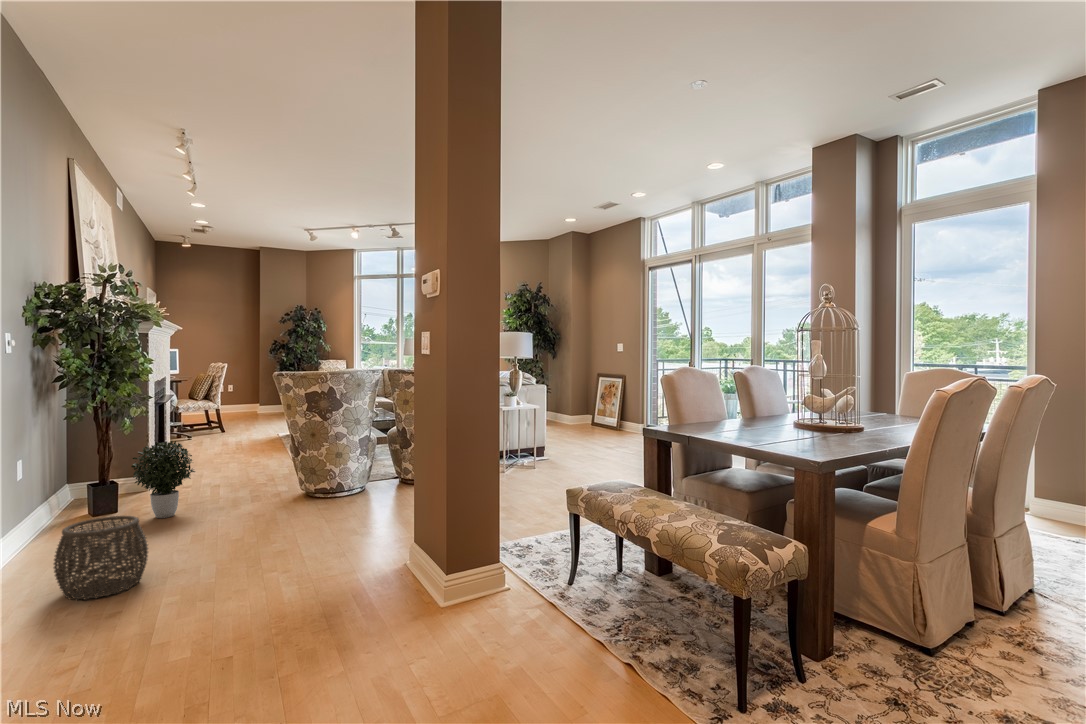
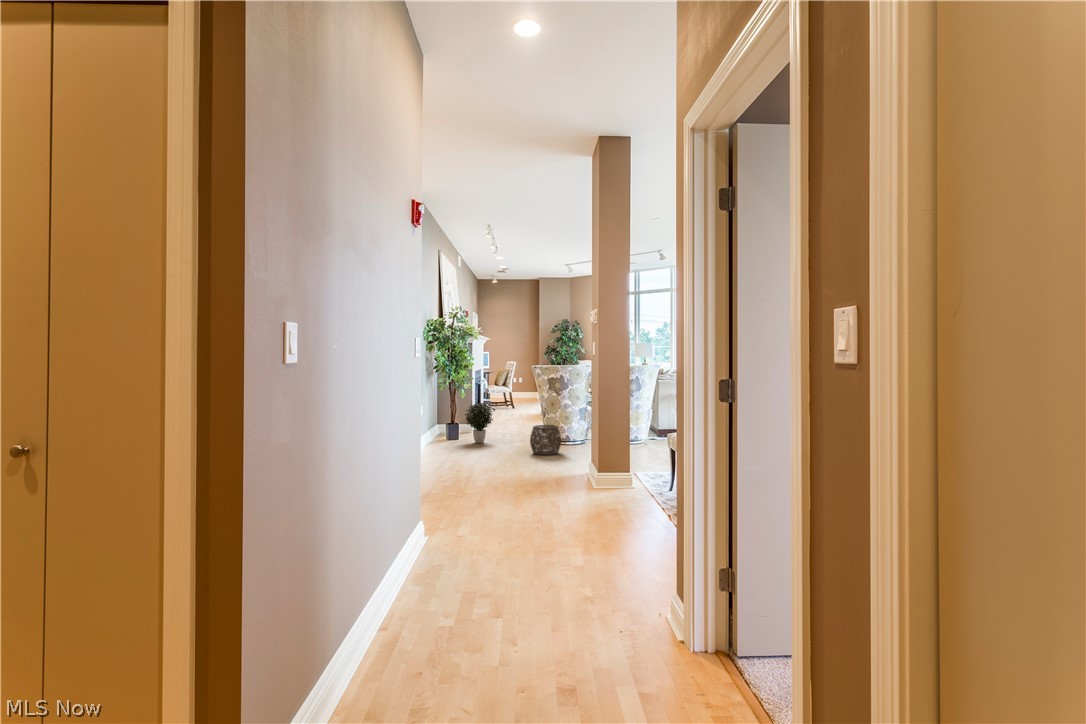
woven basket: present [54,516,148,600] -> present [530,425,561,455]

